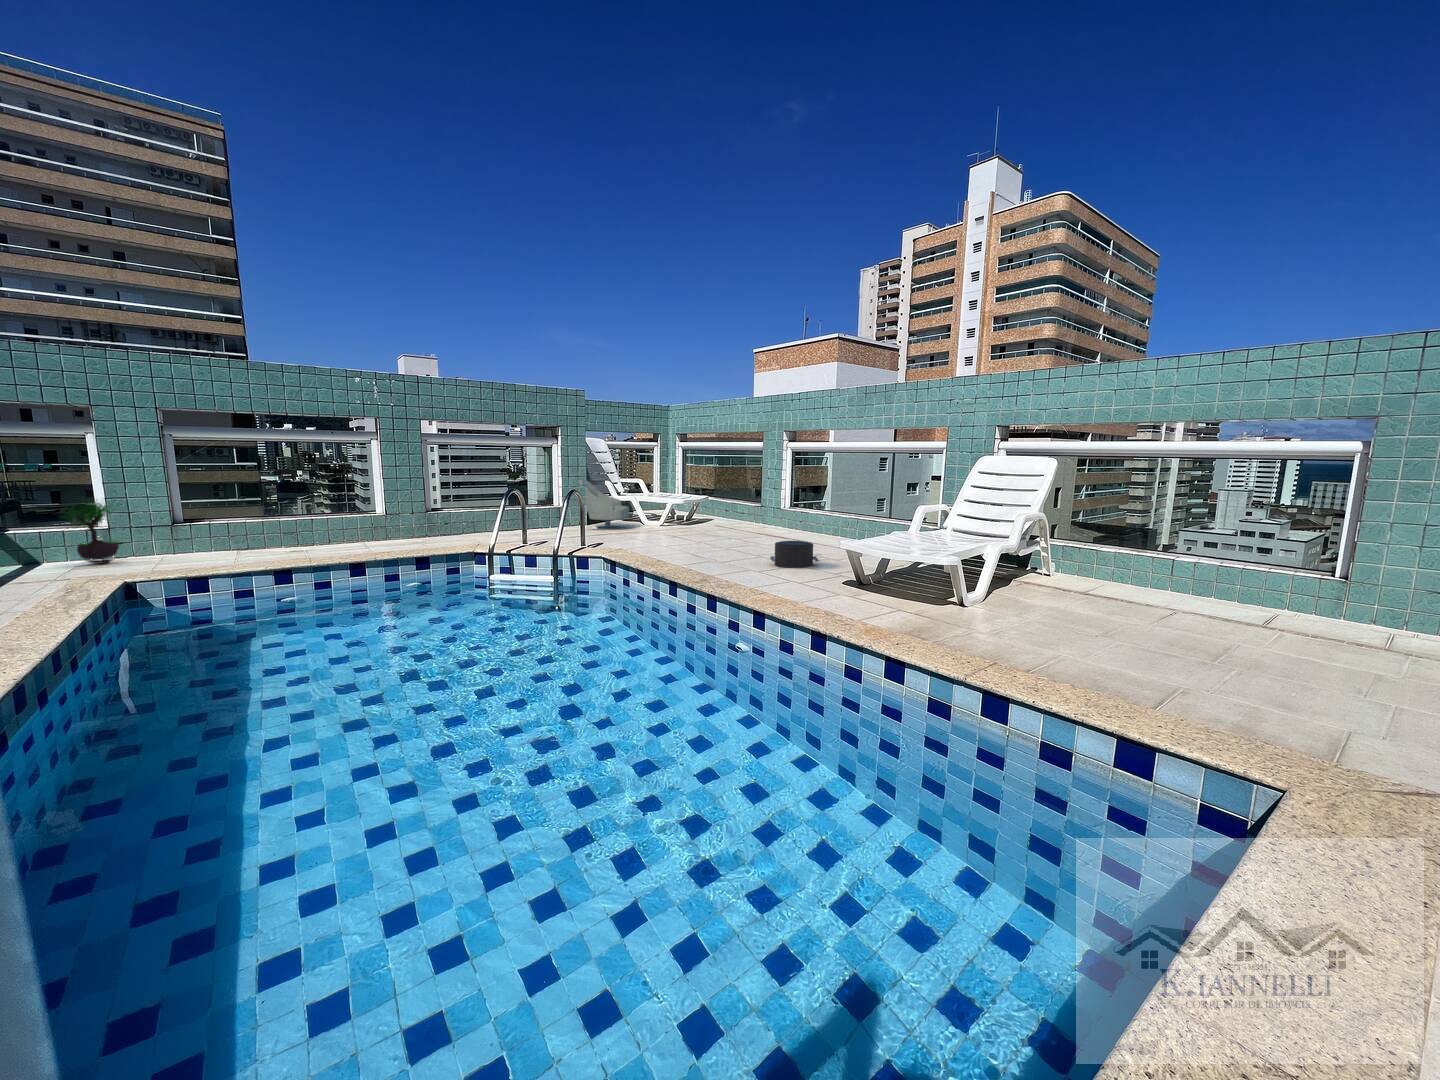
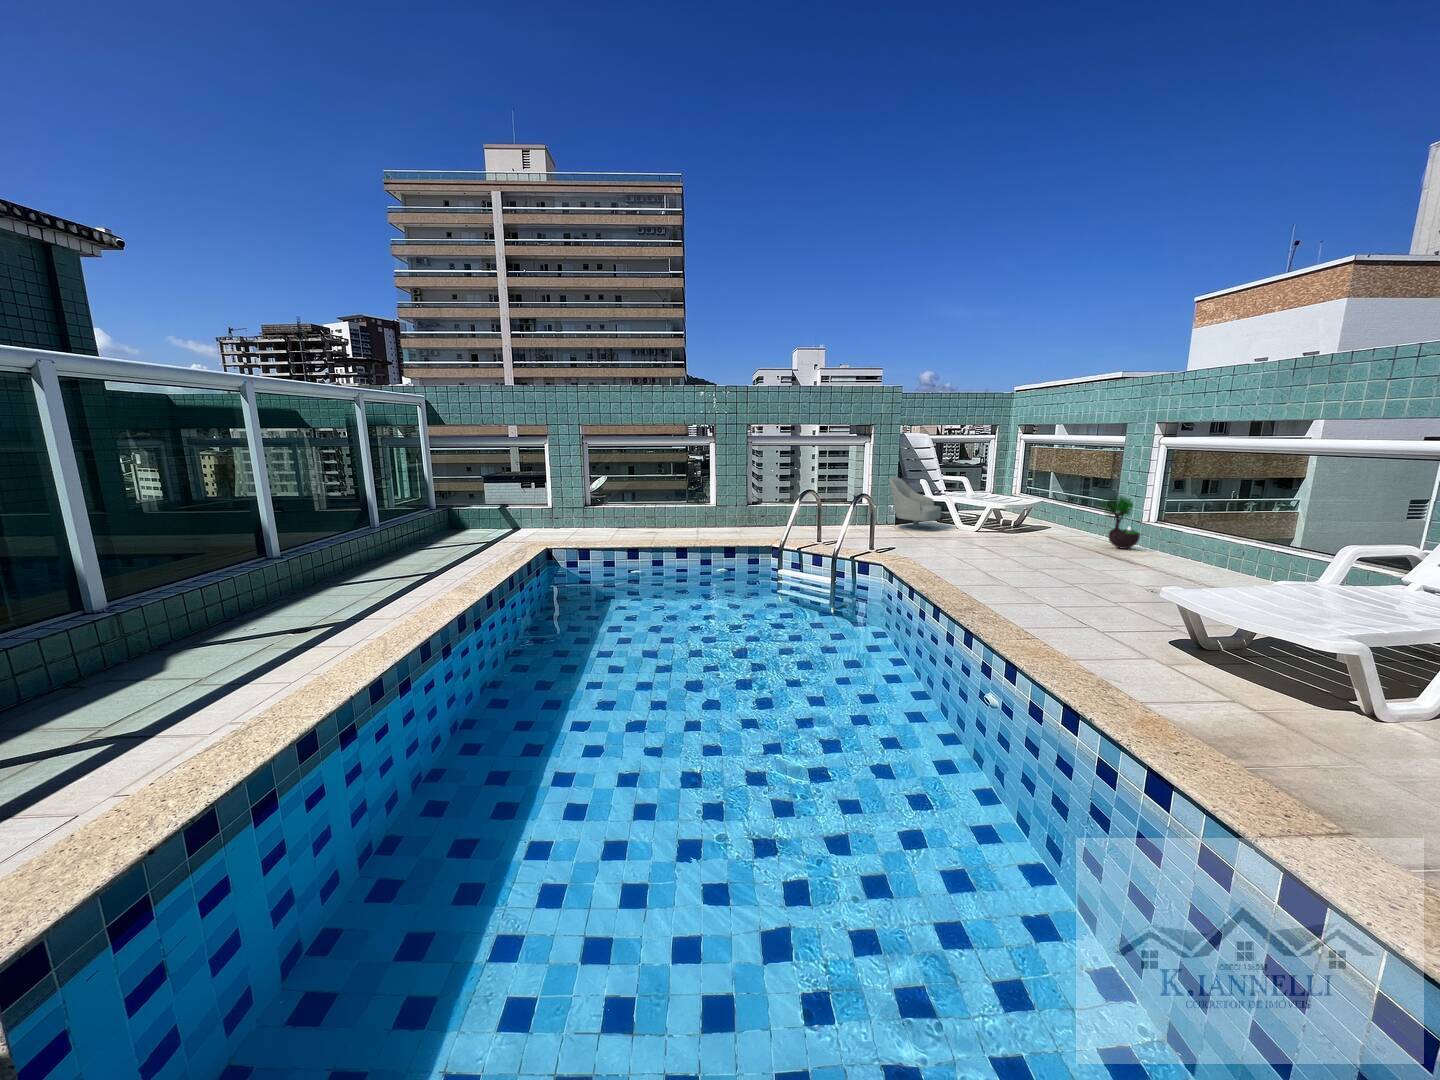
potted tree: present [59,499,121,564] -> present [1103,496,1140,549]
pouf: present [770,541,819,568] -> none [1067,584,1142,625]

